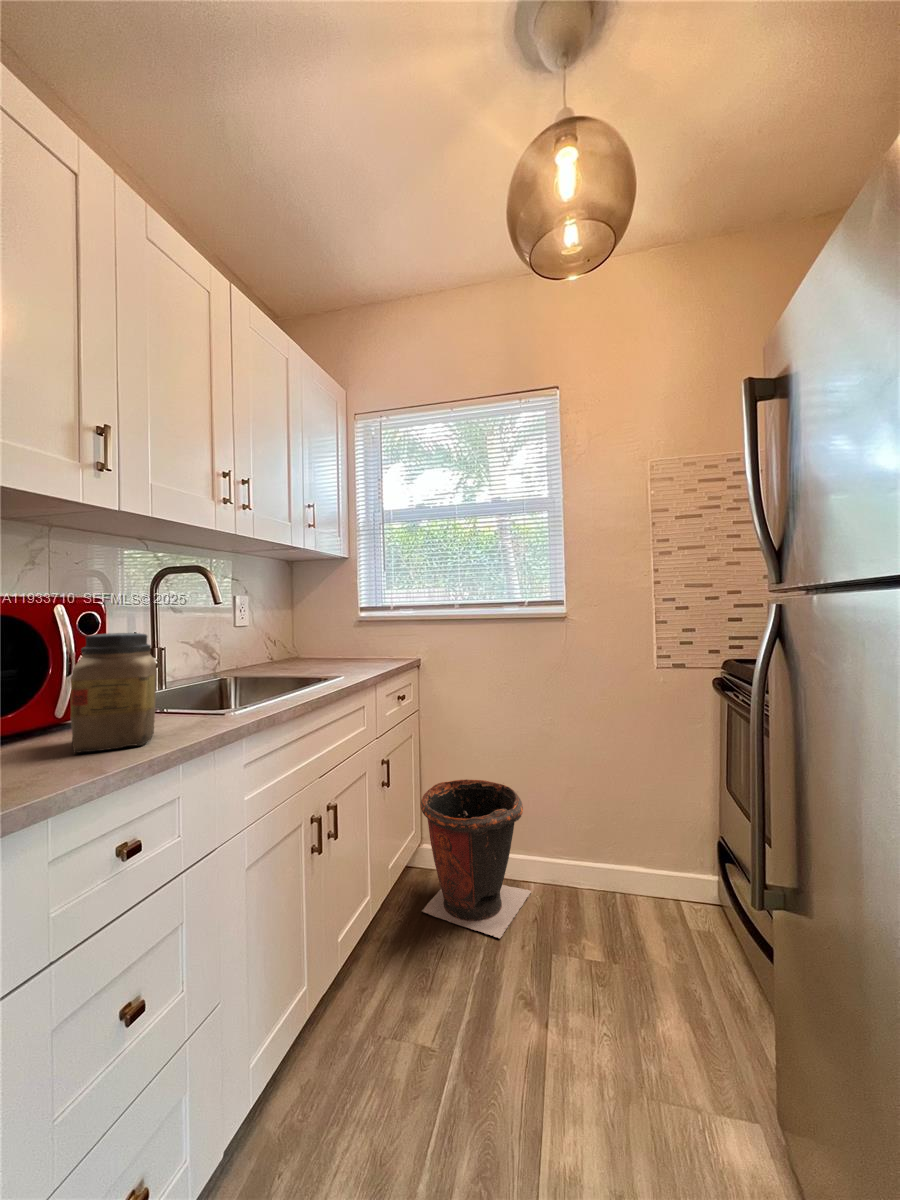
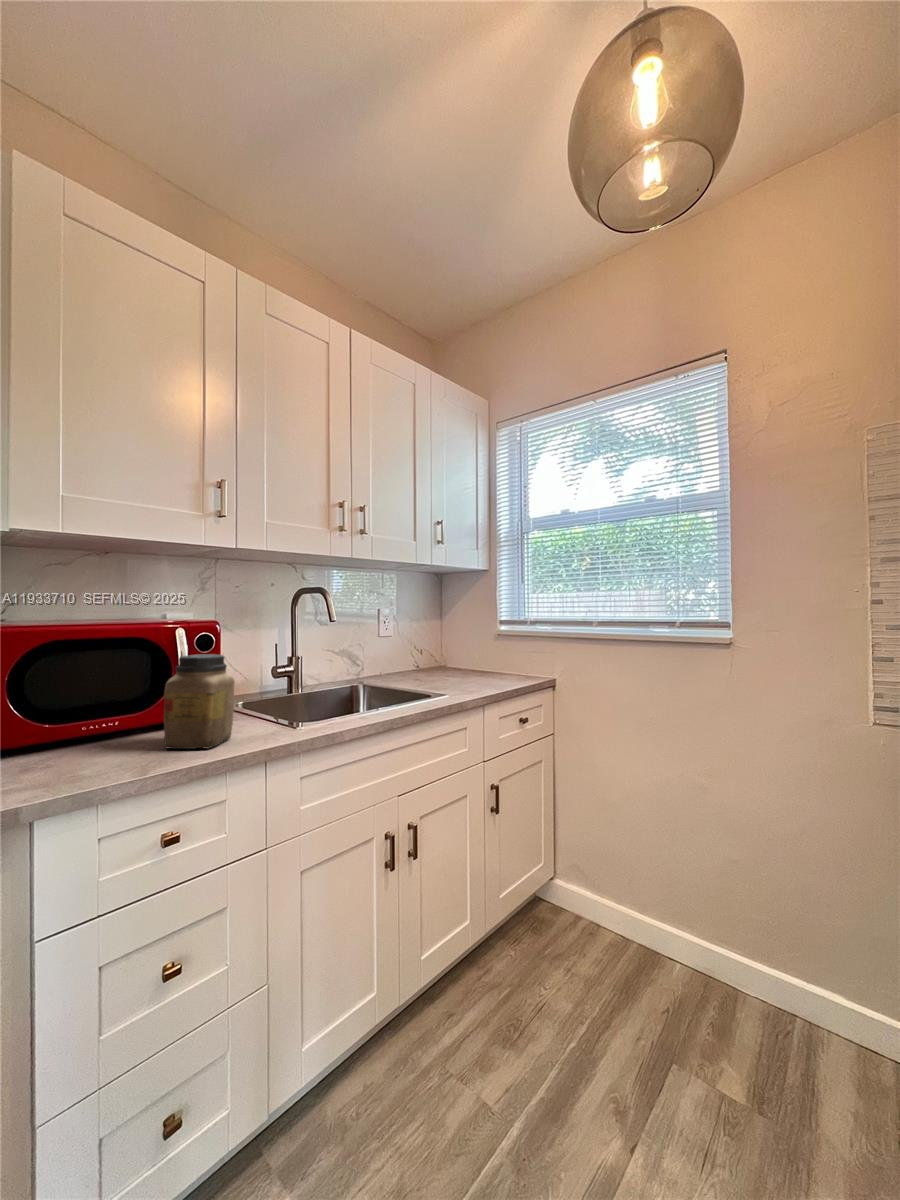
waste bin: present [421,779,531,938] -> none [535,820,676,1020]

